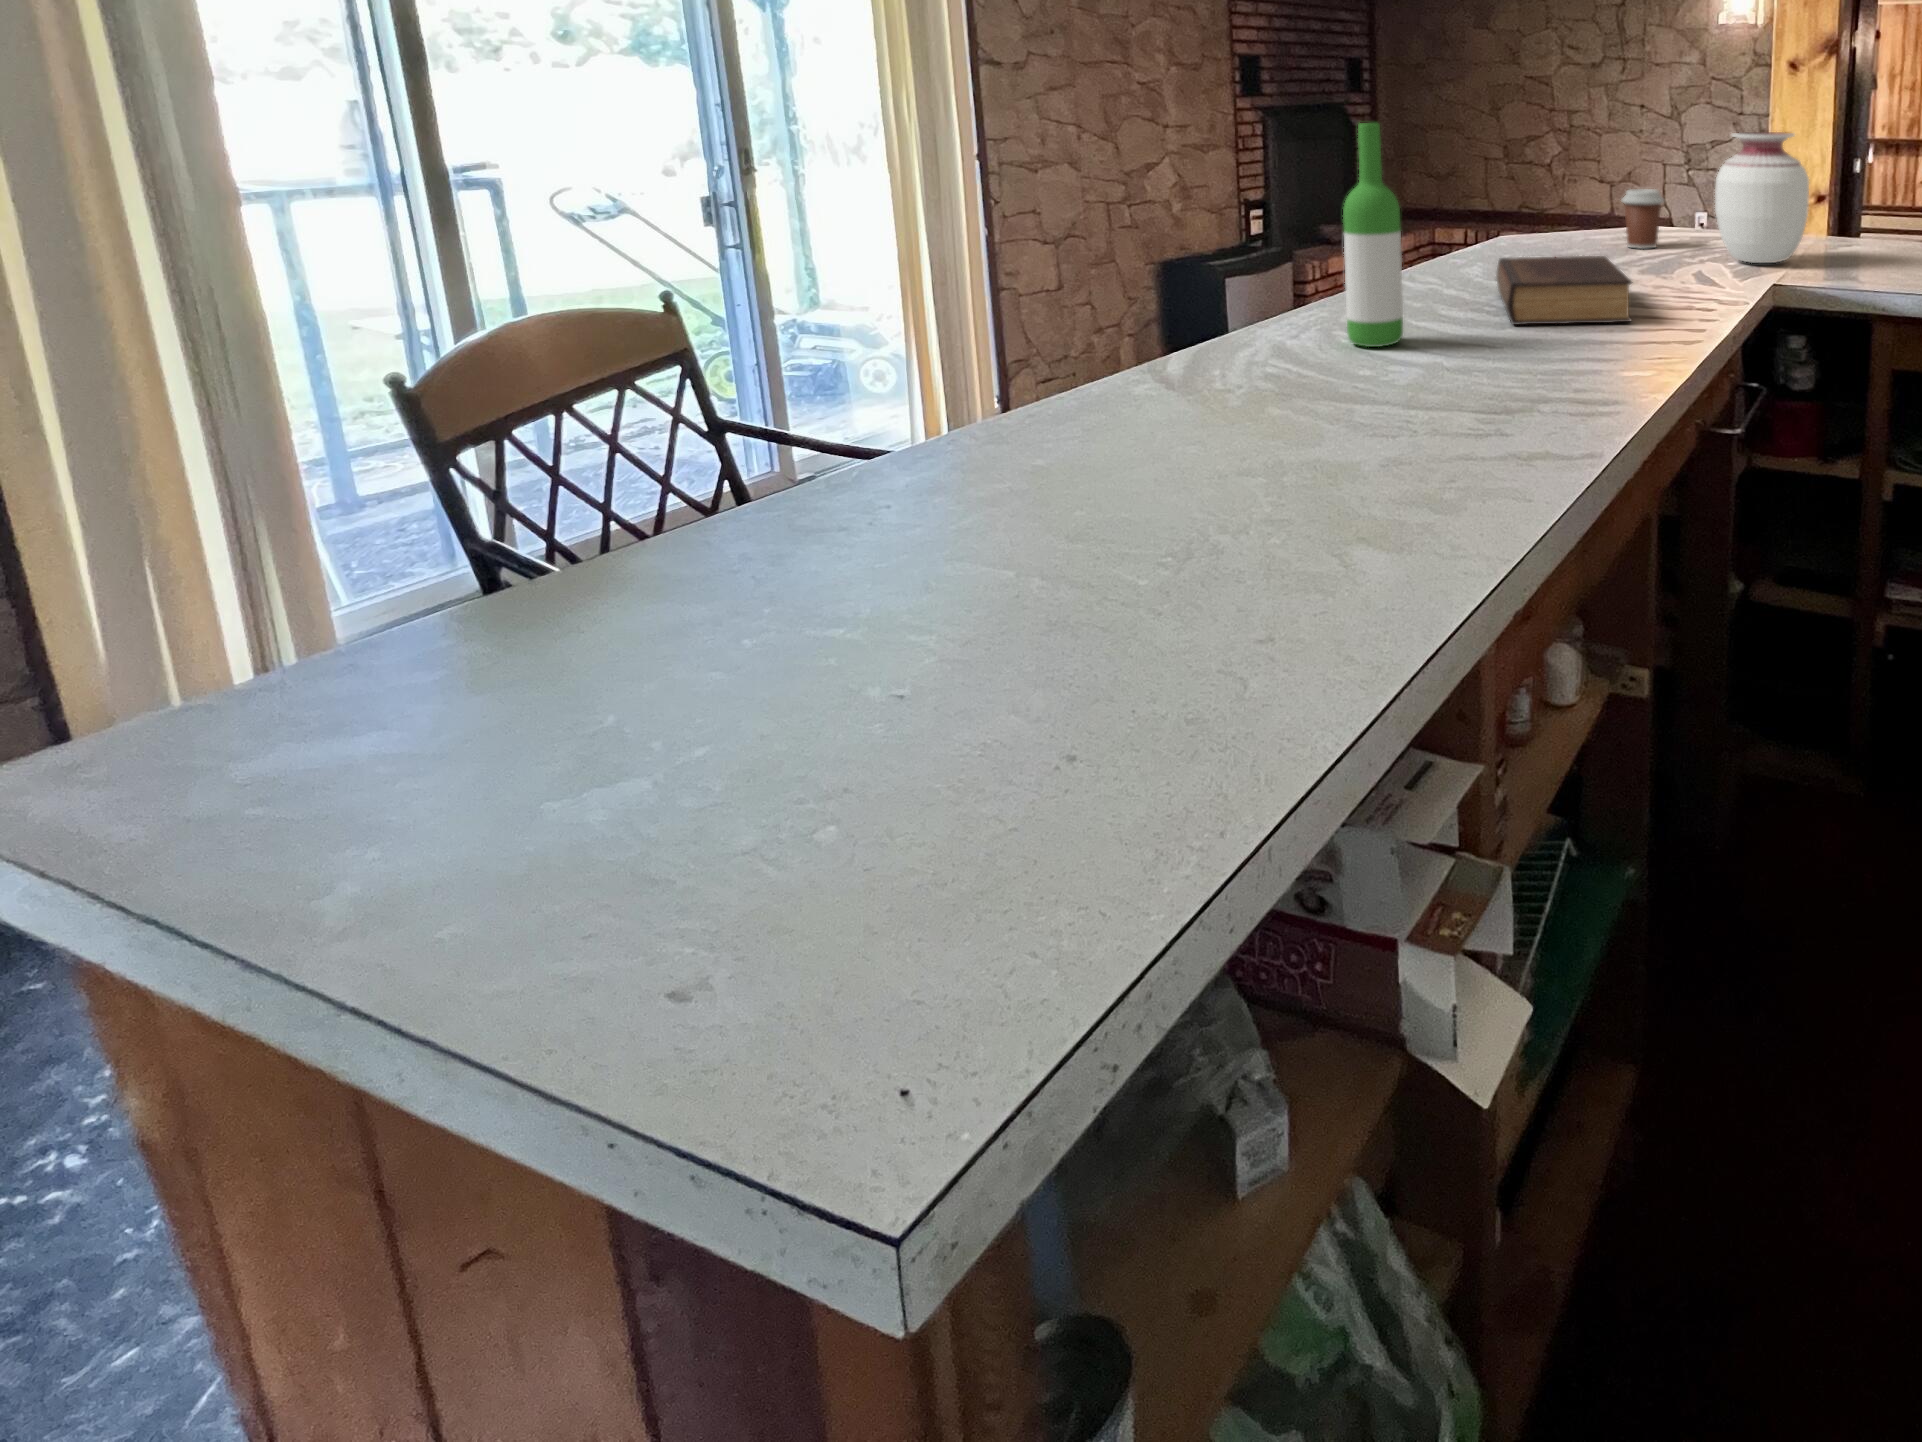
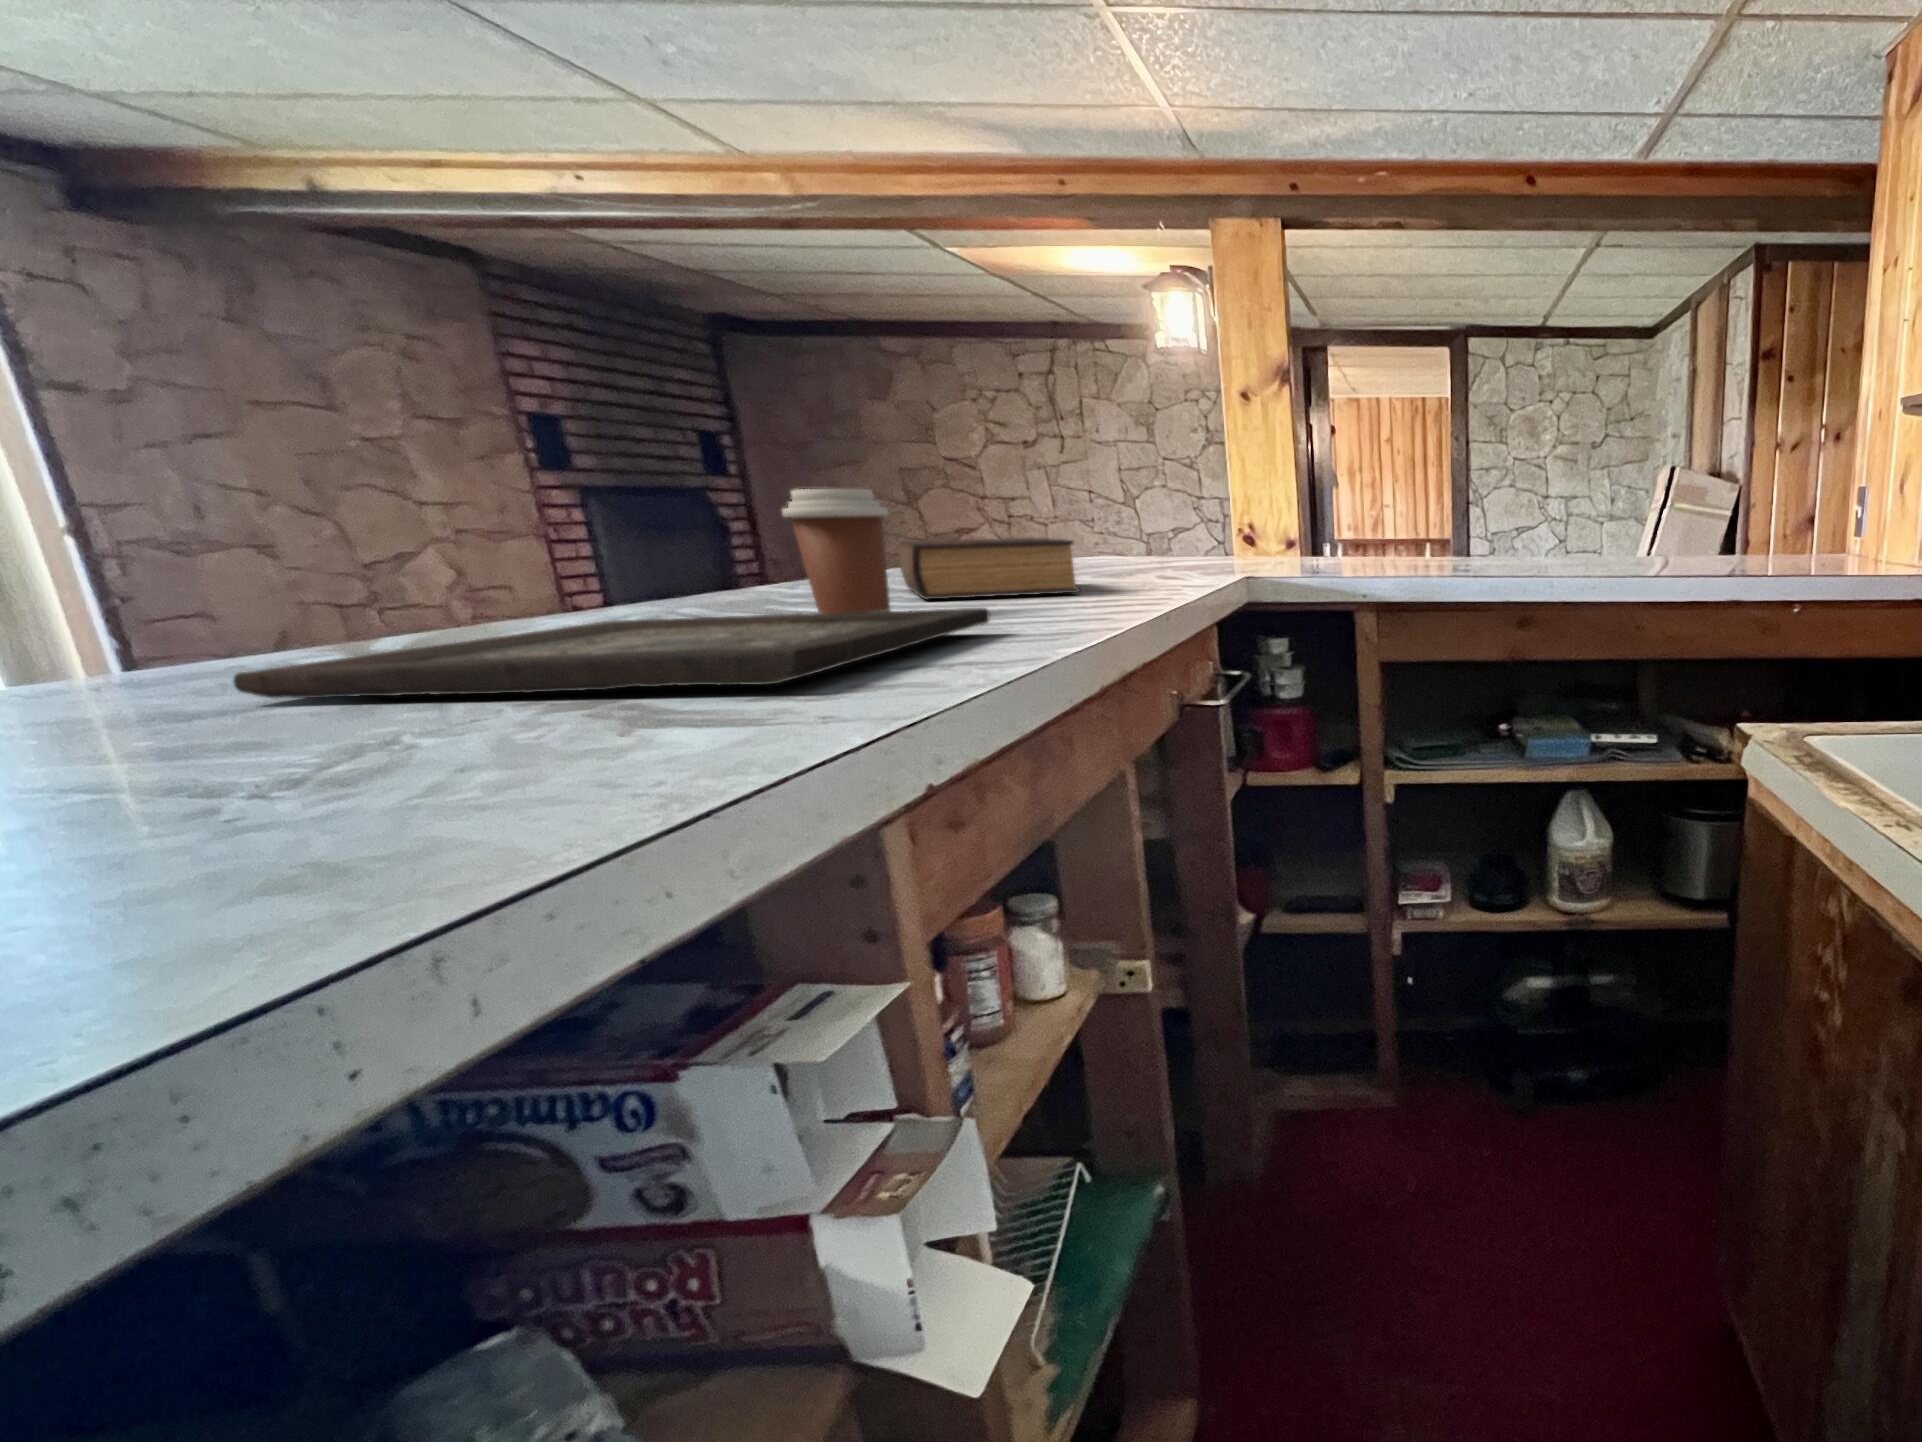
wine bottle: present [1343,123,1403,347] -> none [630,289,761,617]
vase: present [1715,132,1809,263] -> none [1168,412,1277,568]
coffee cup: present [1622,189,1664,249] -> present [782,489,891,613]
tray: none [1132,376,1565,517] -> present [234,608,990,698]

